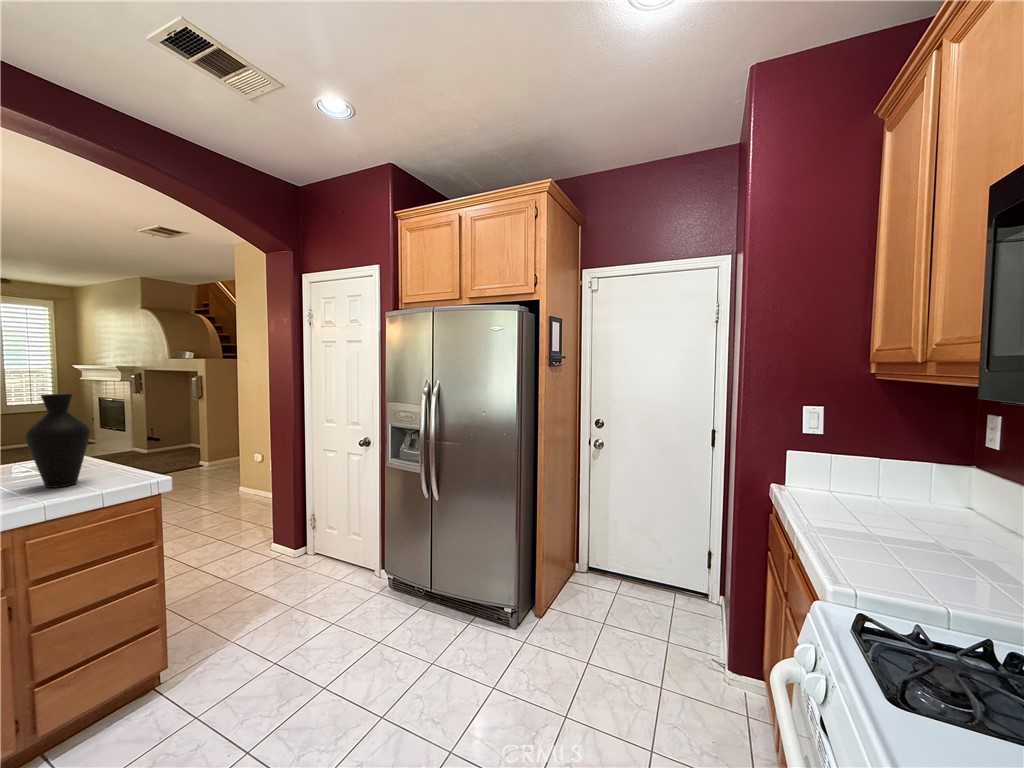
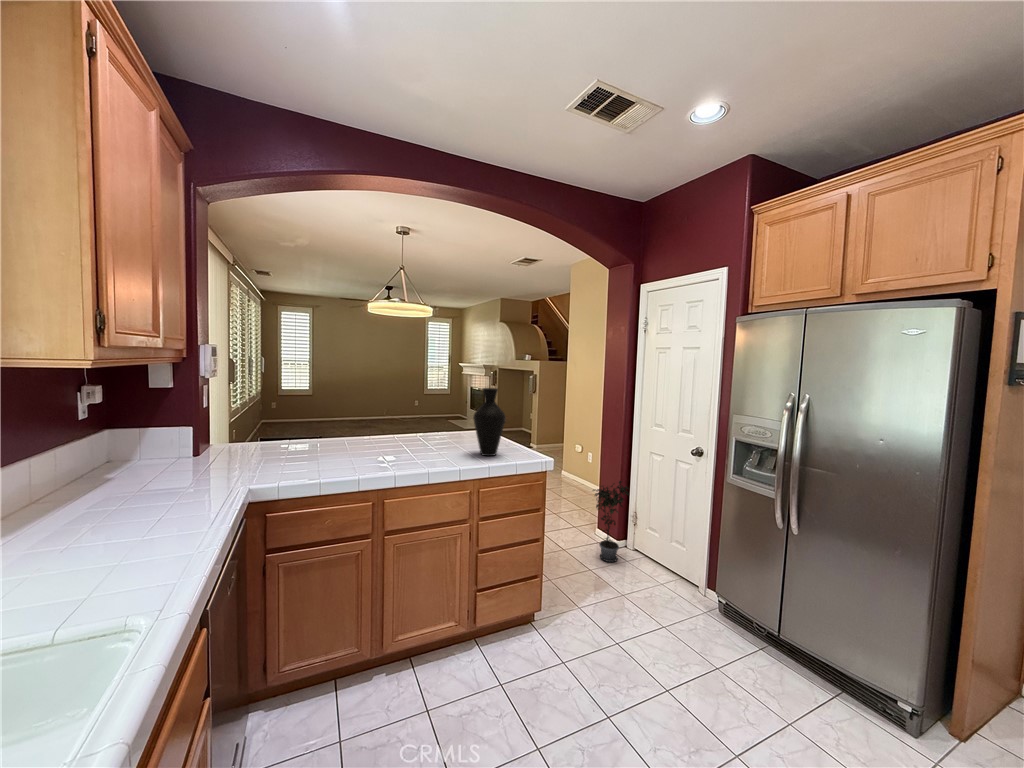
potted plant: none [256,485,305,577] -> present [593,481,629,562]

